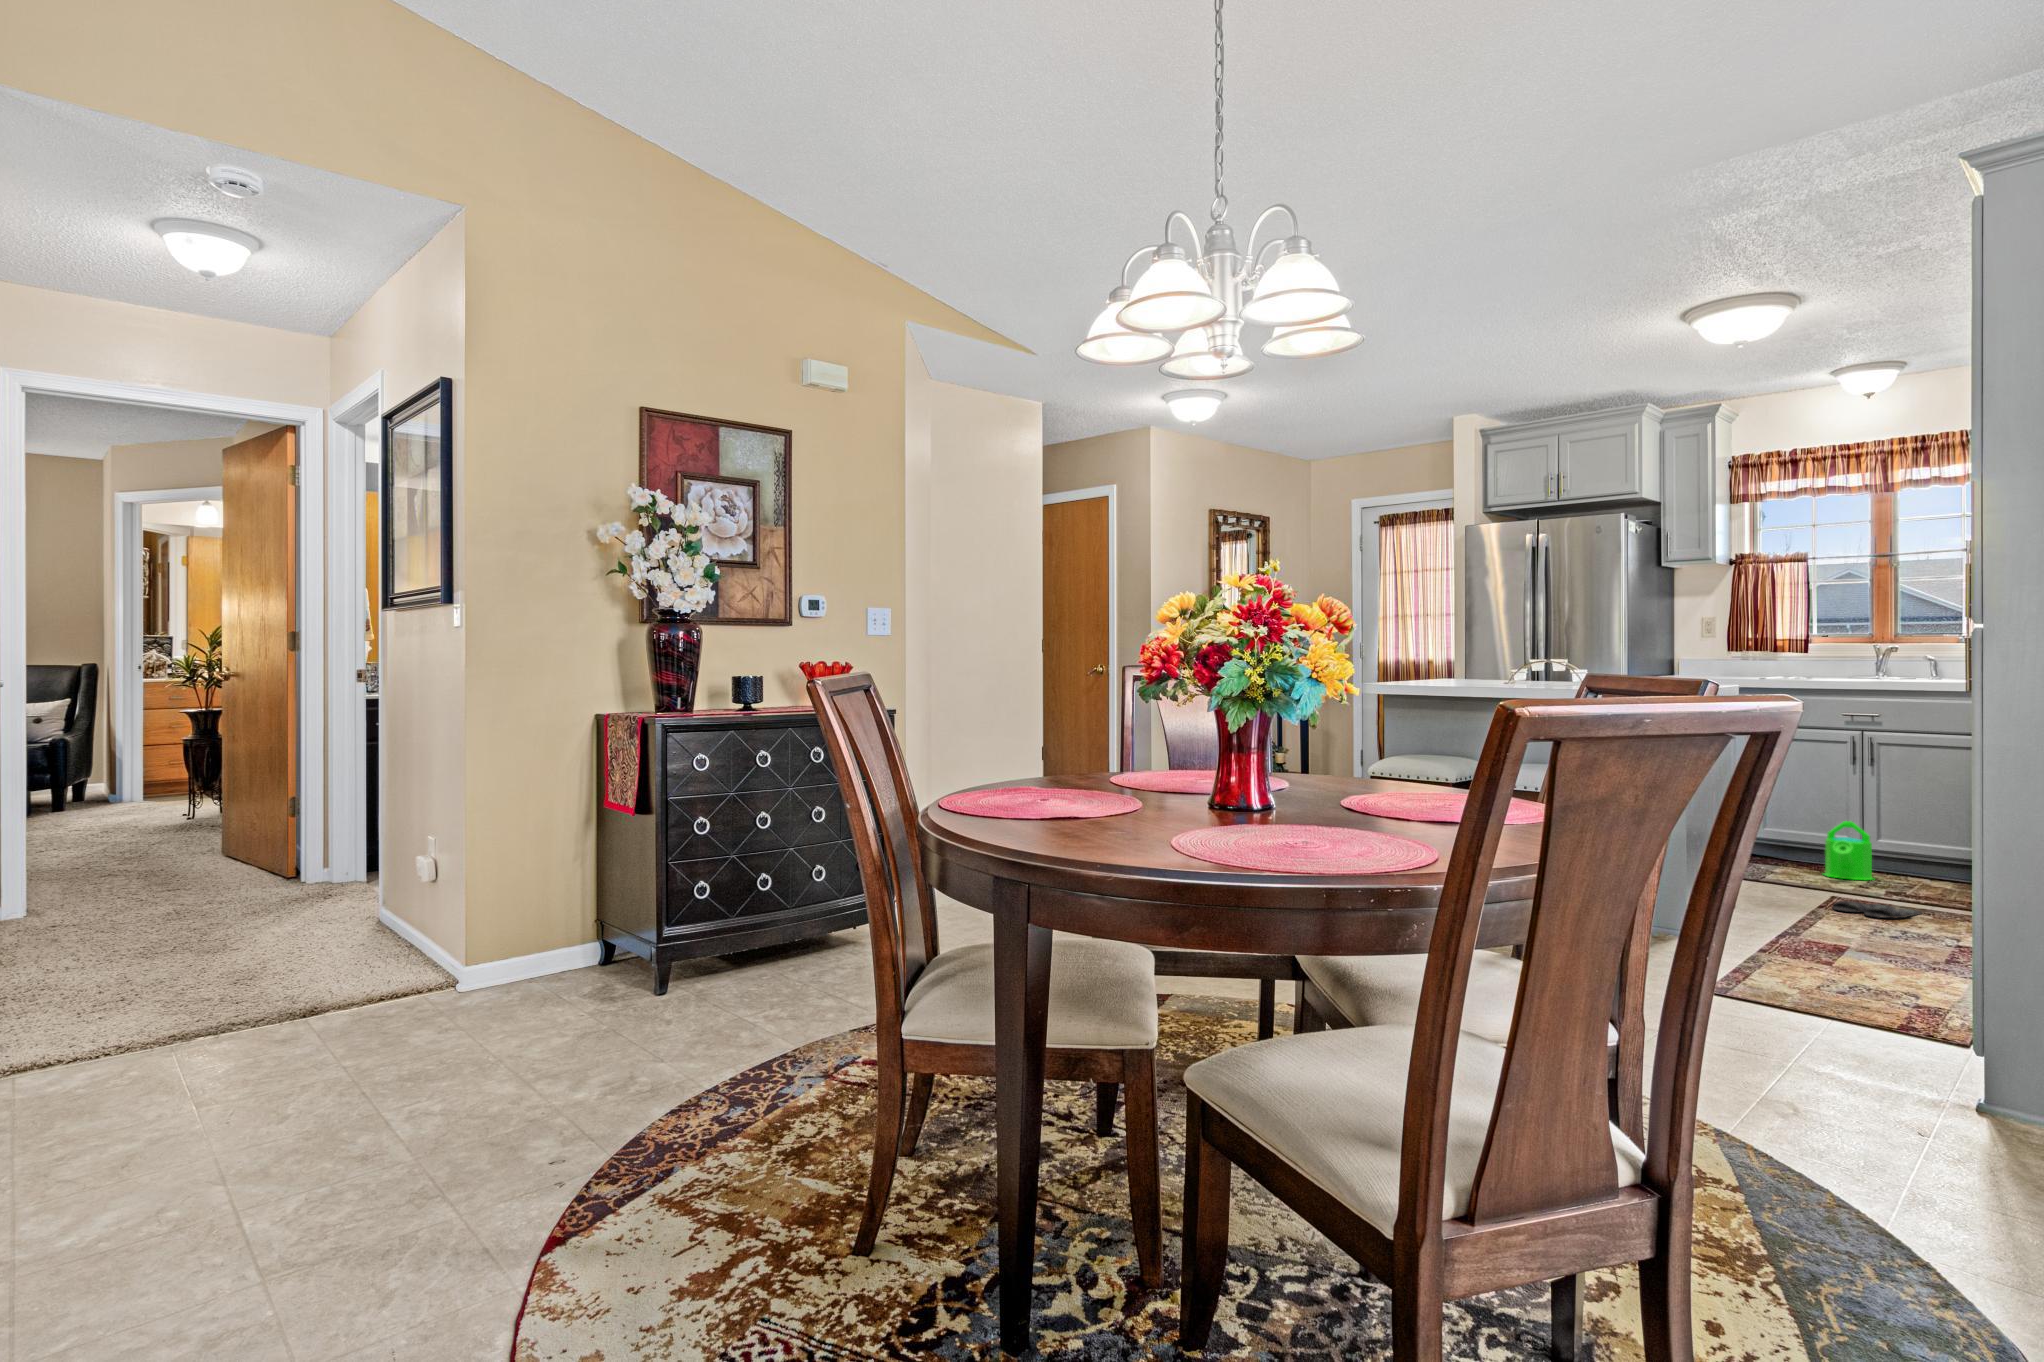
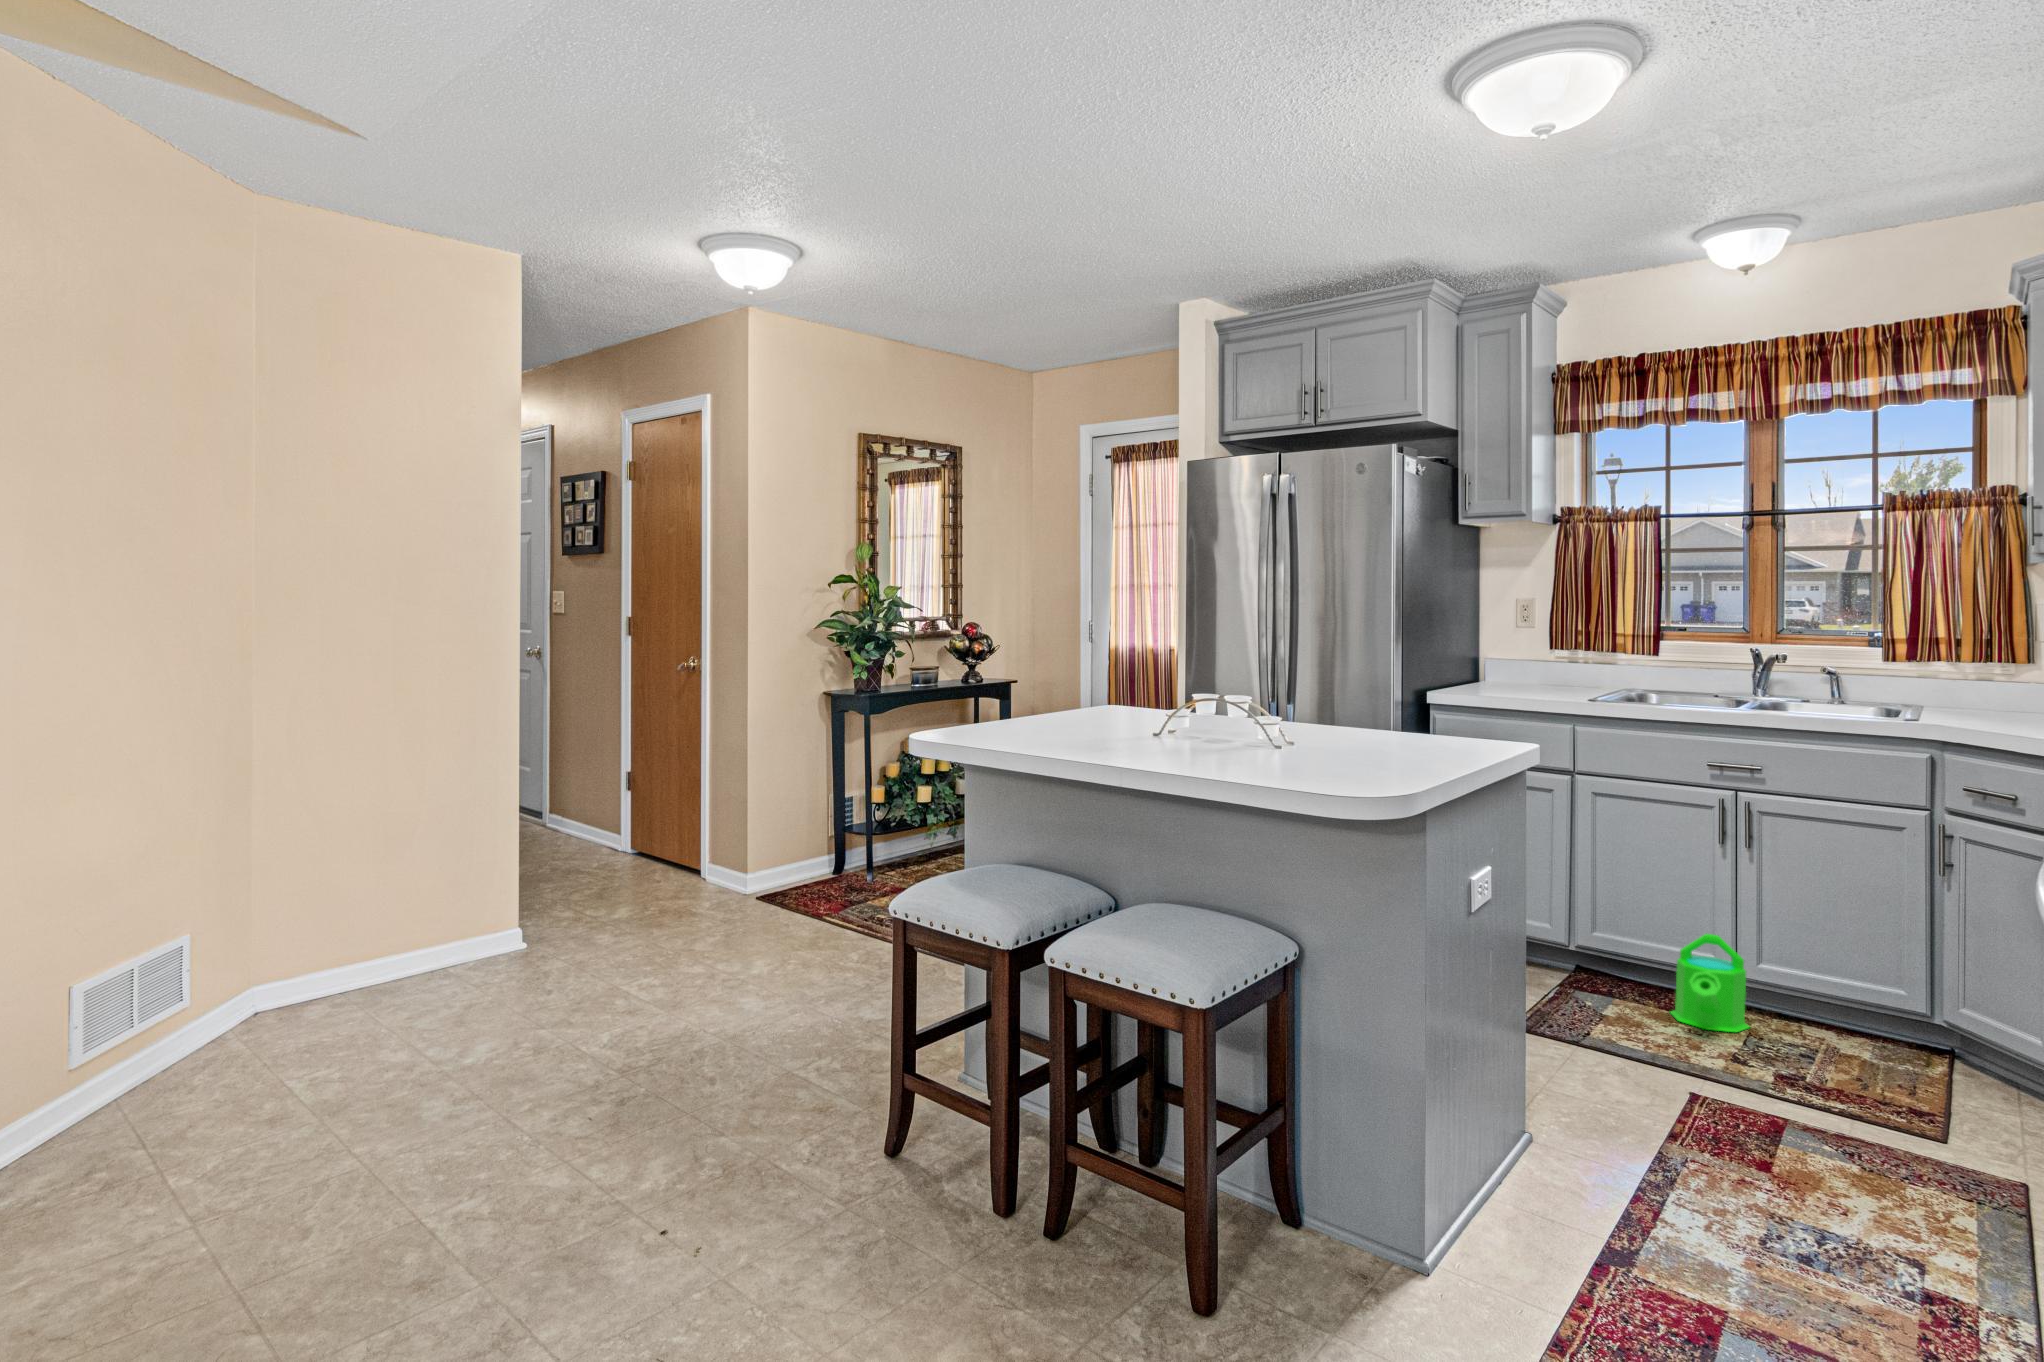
slippers: present [1833,901,1922,918] -> none [1697,1119,1847,1180]

